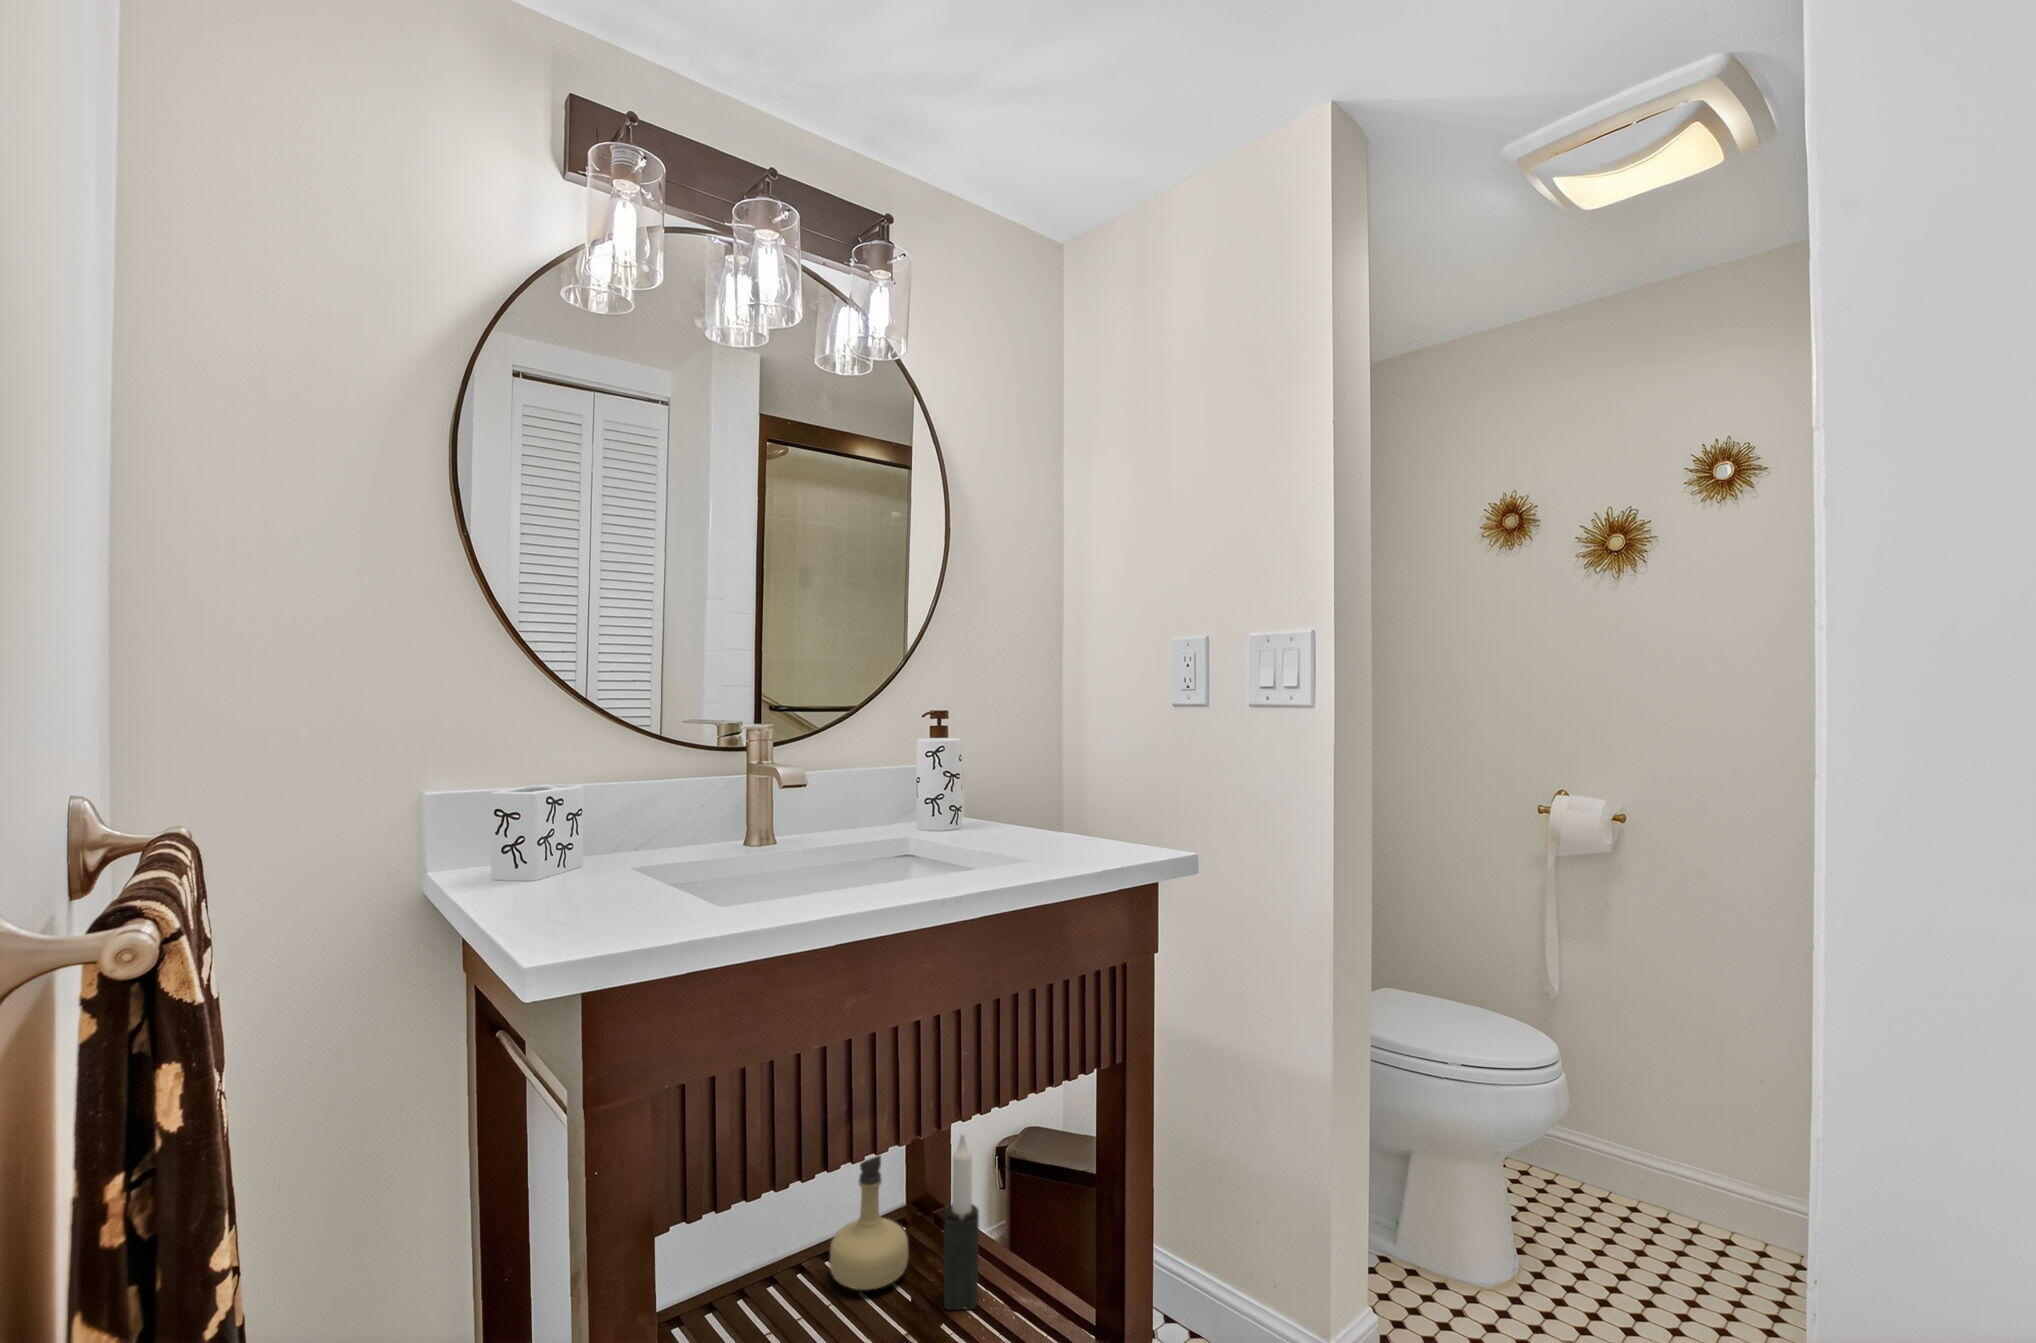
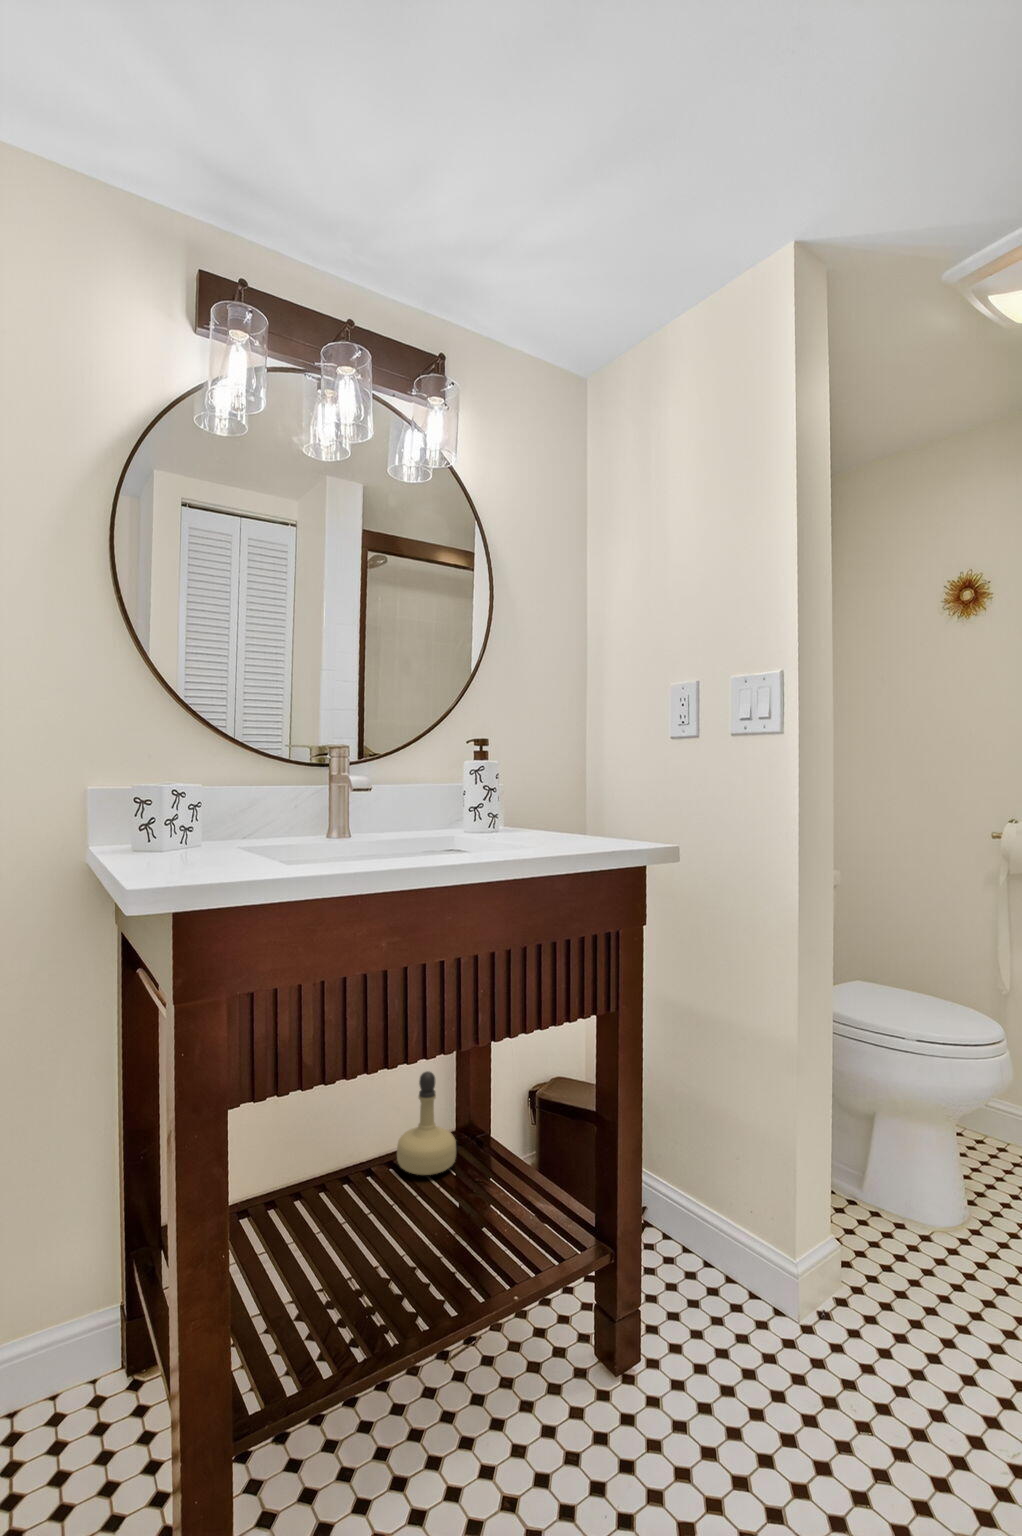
candle: present [944,1133,979,1310] -> none [481,1058,508,1191]

